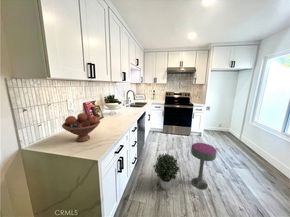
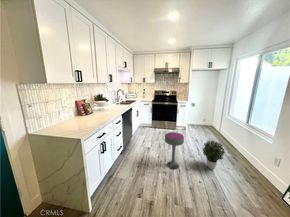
fruit bowl: present [62,113,100,142] -> none [57,108,86,129]
potted plant: present [153,153,179,190] -> present [203,141,225,169]

